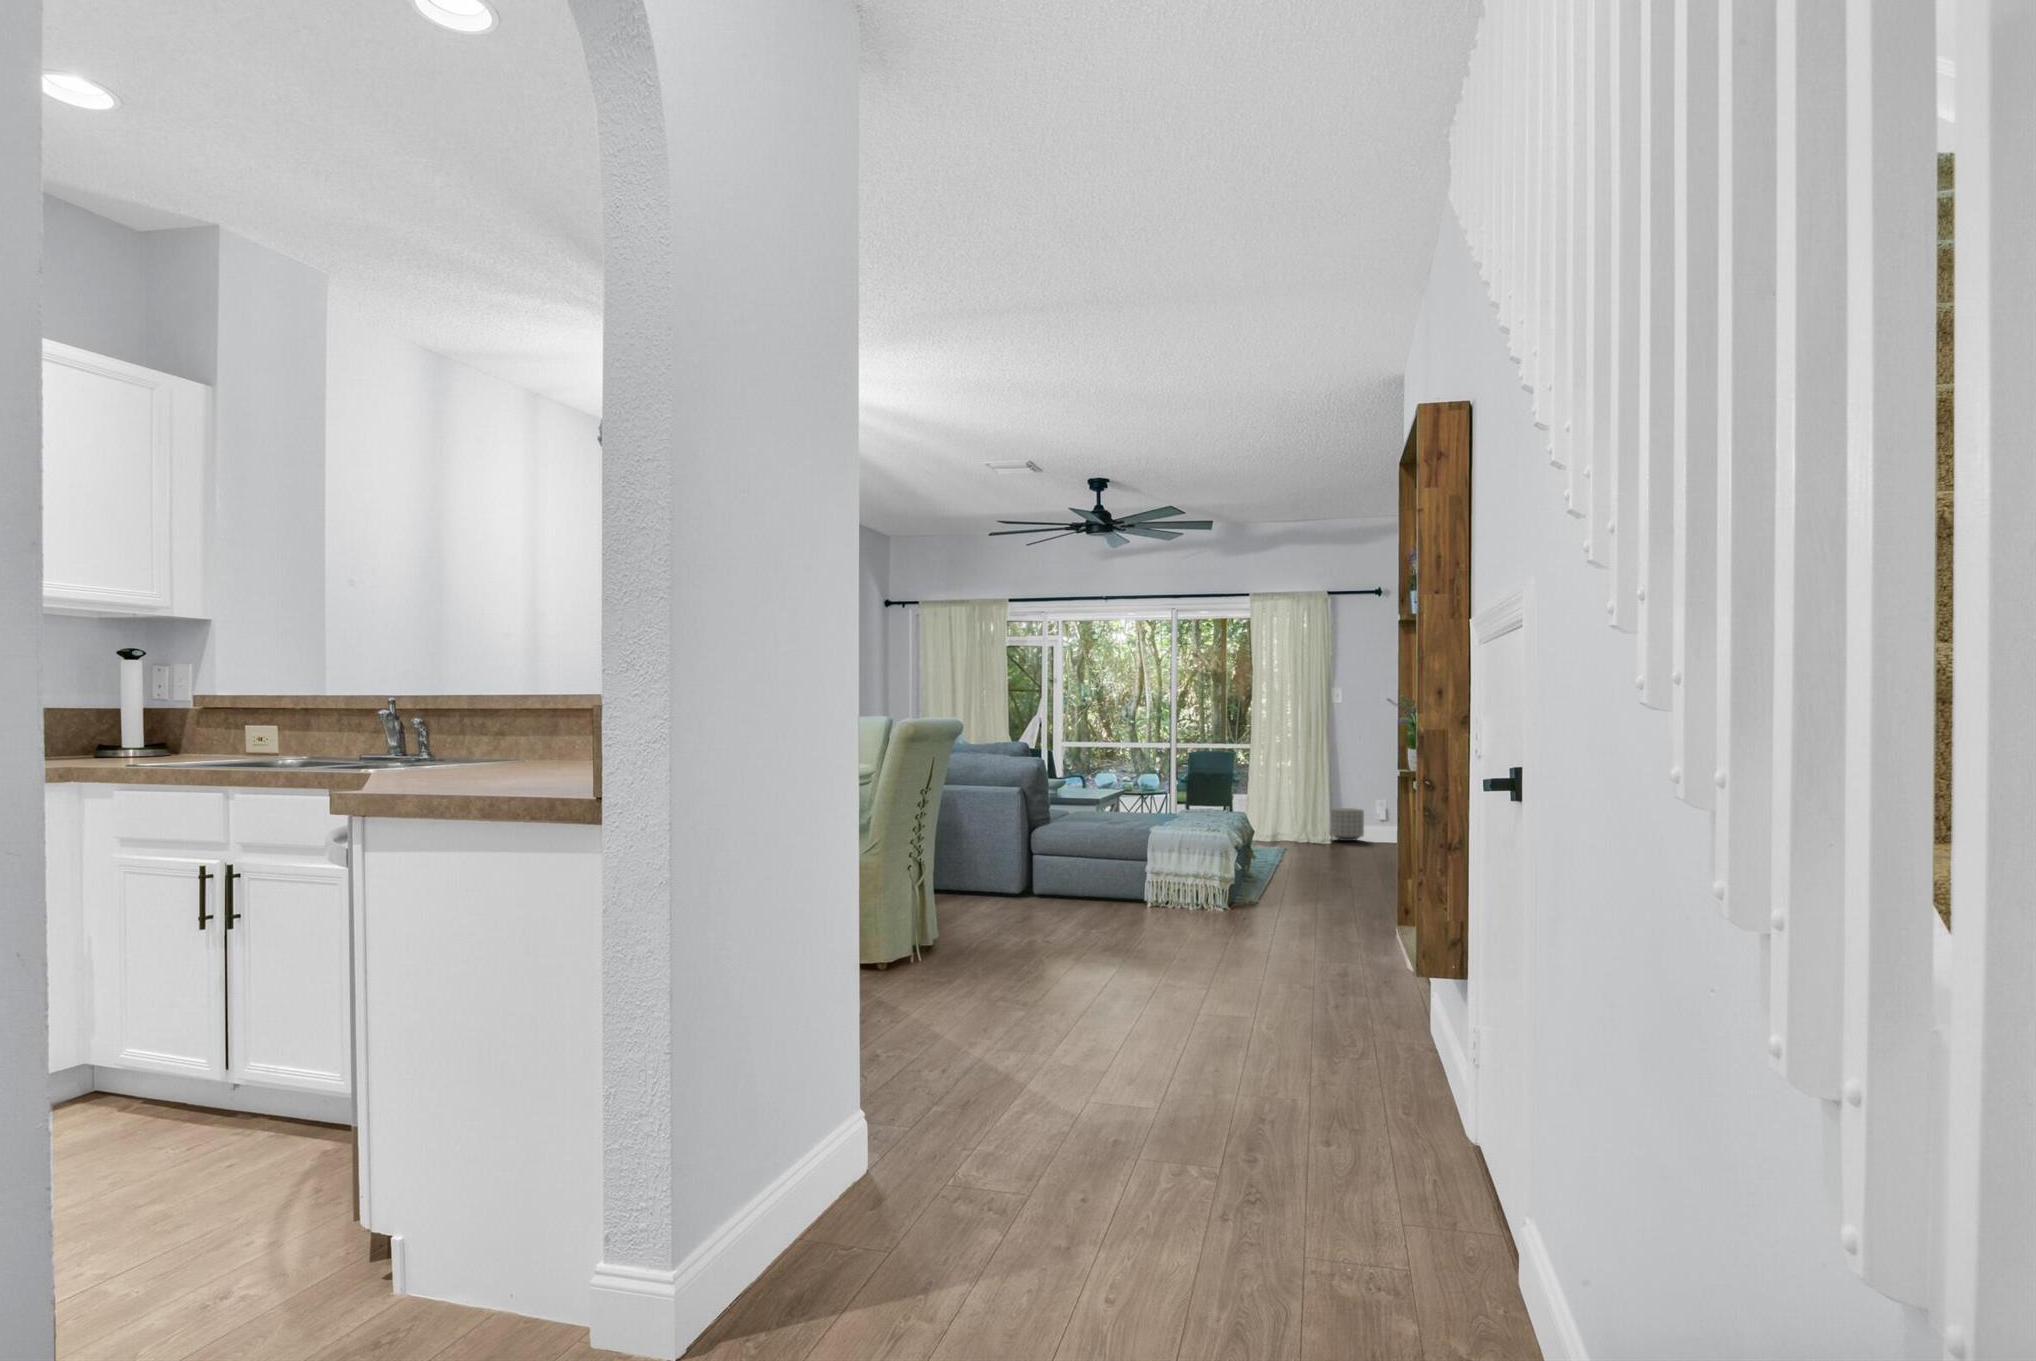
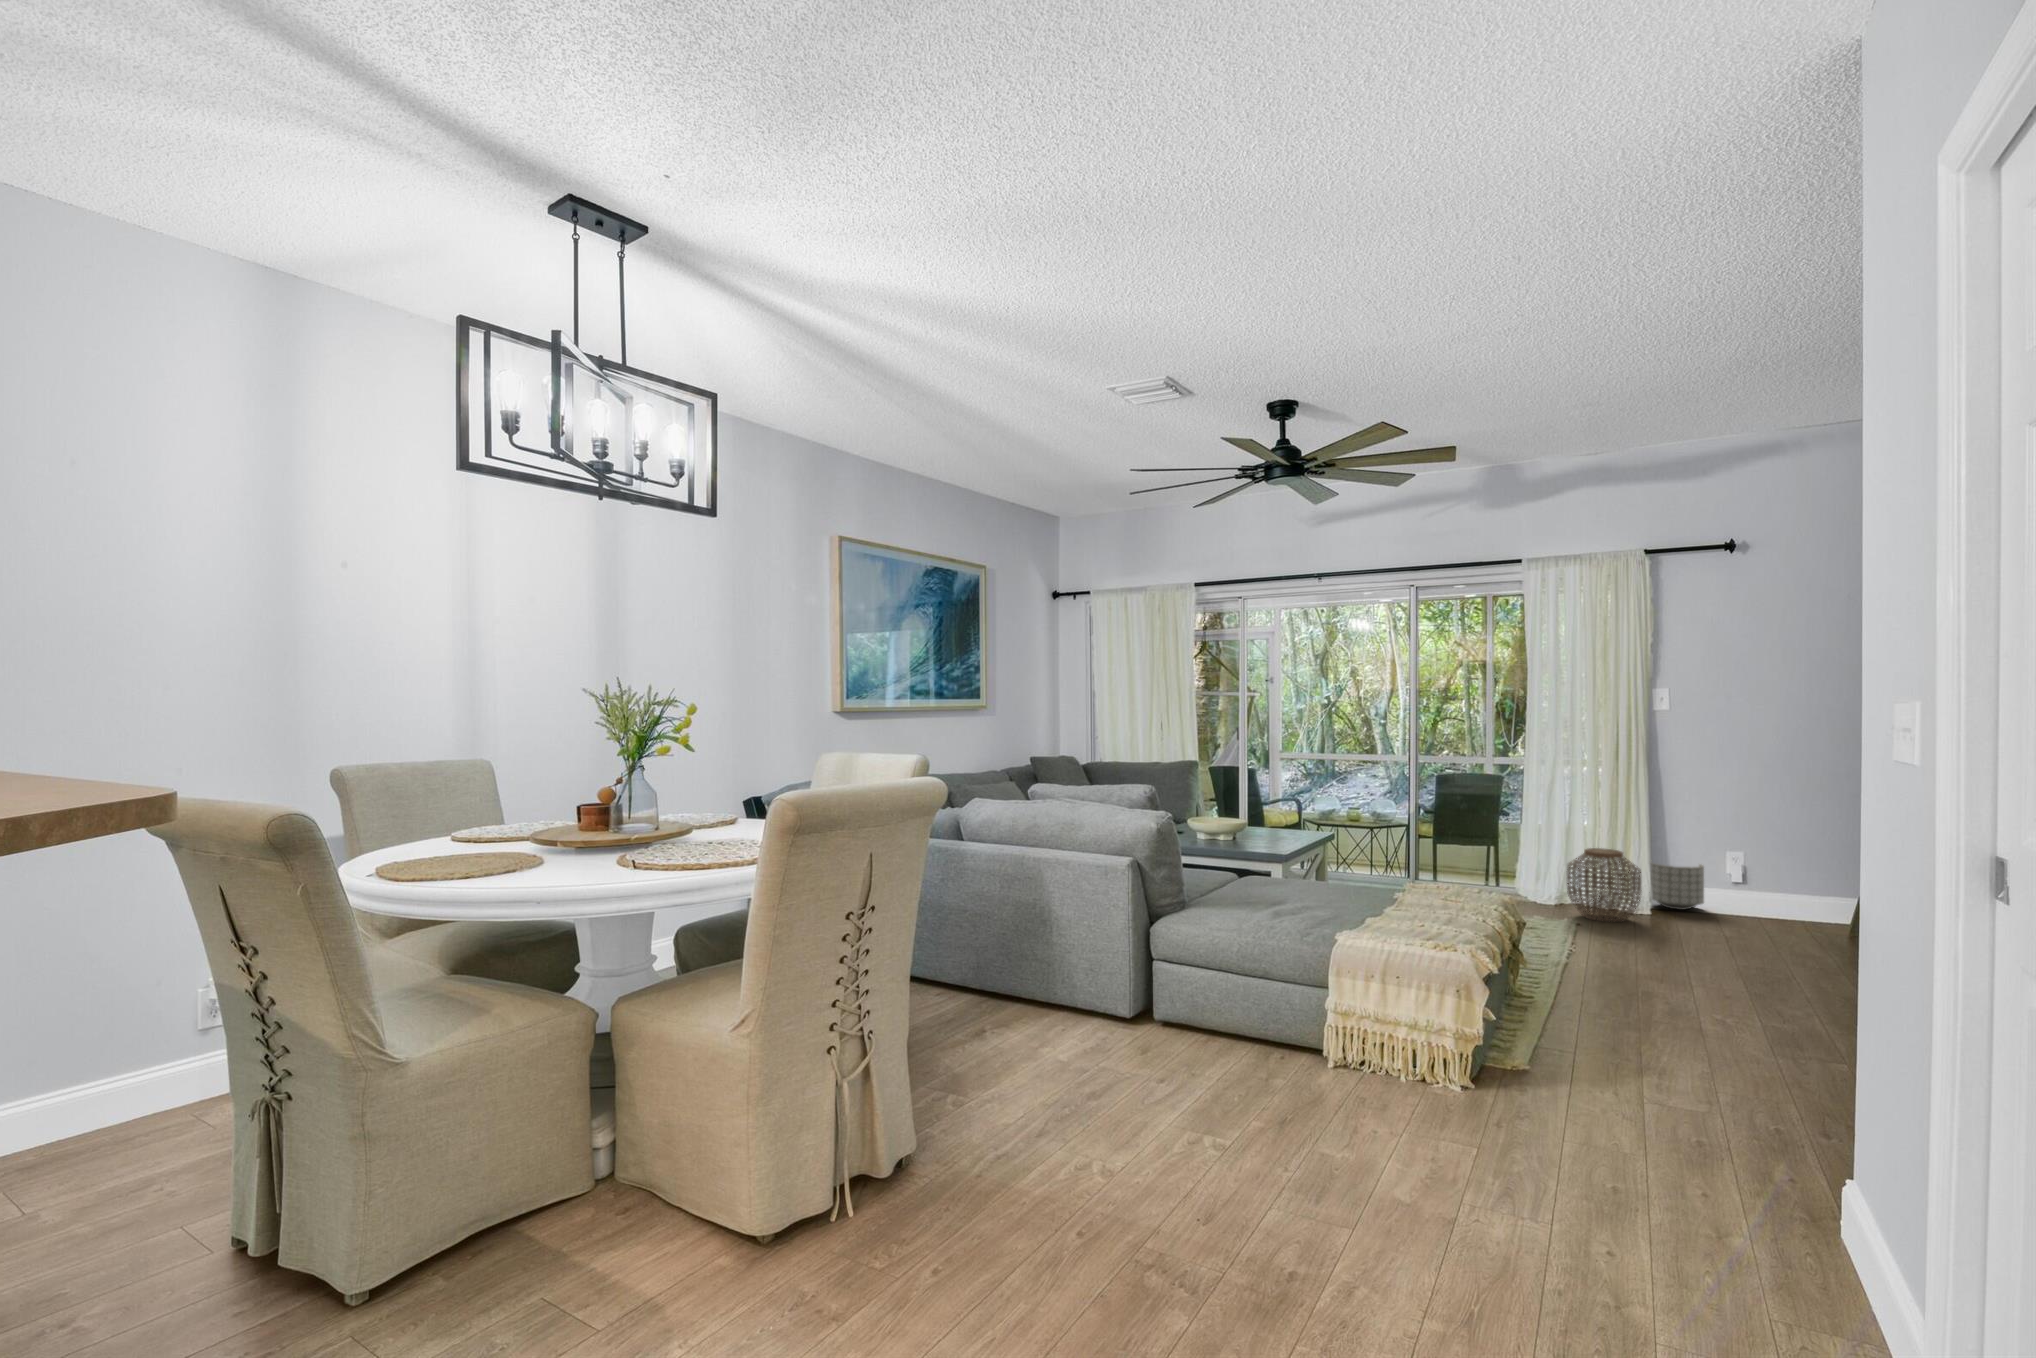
woven basket: none [1278,798,1325,848] -> present [1567,848,1642,922]

